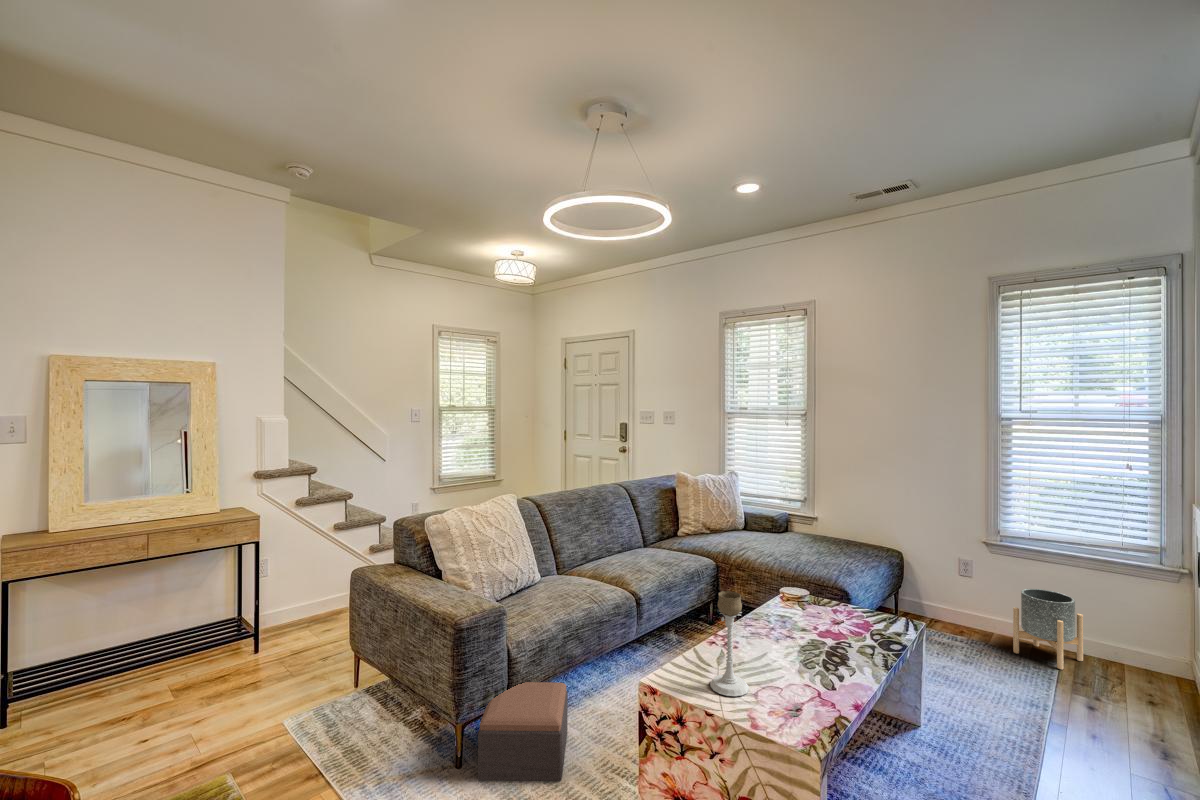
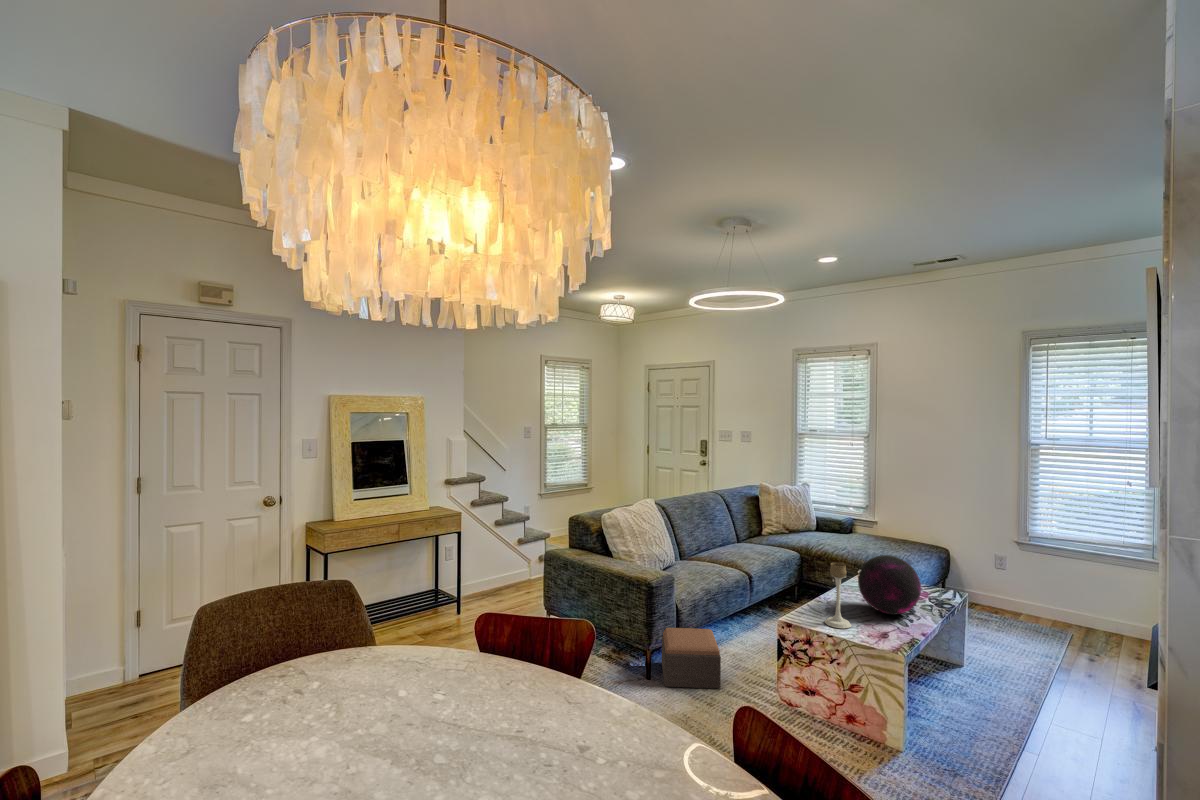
decorative orb: none [766,575,857,666] -> present [858,555,921,615]
planter: present [1013,589,1083,669] -> none [1038,577,1093,637]

